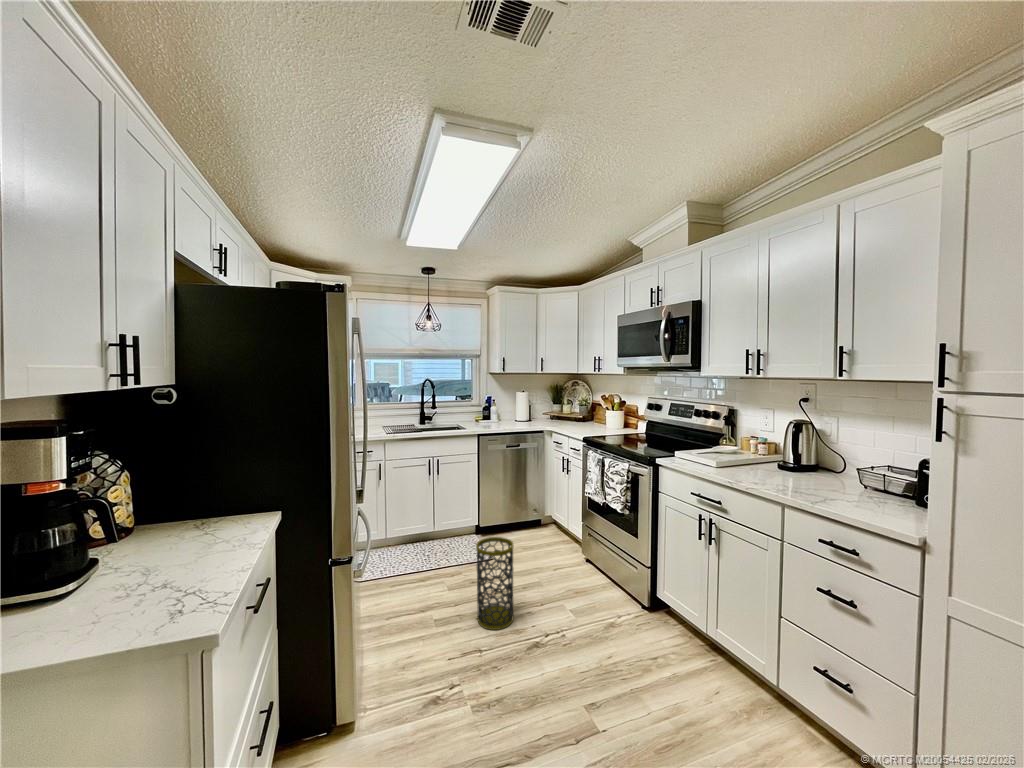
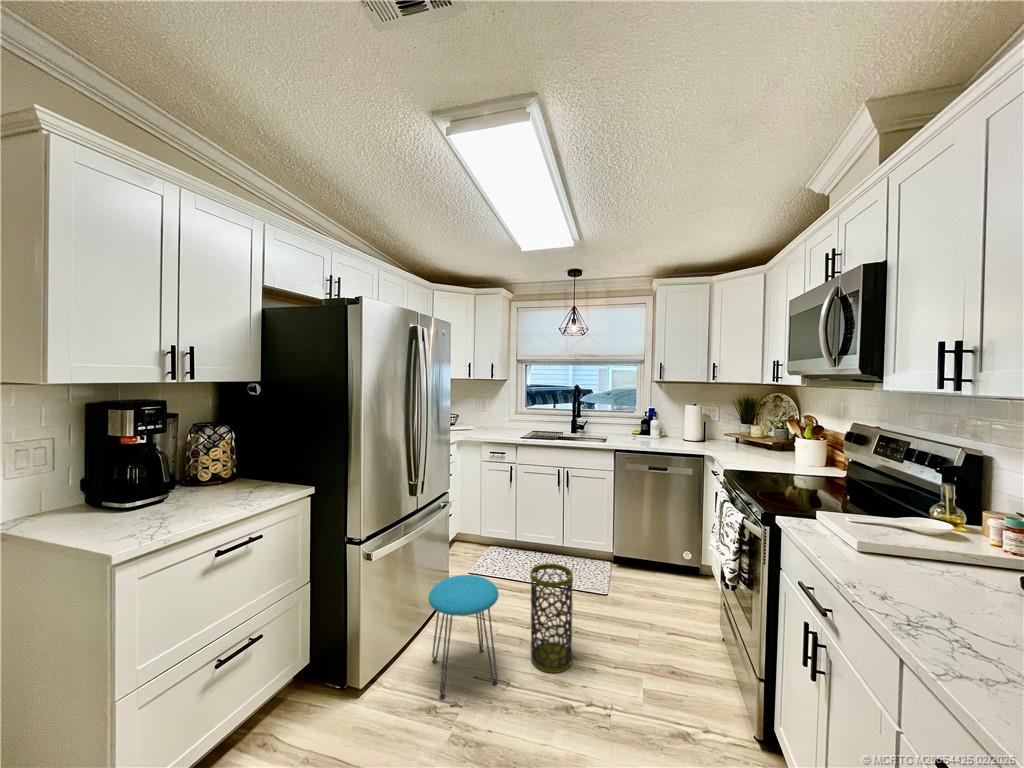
stool: none [395,567,472,689] -> present [429,575,499,699]

